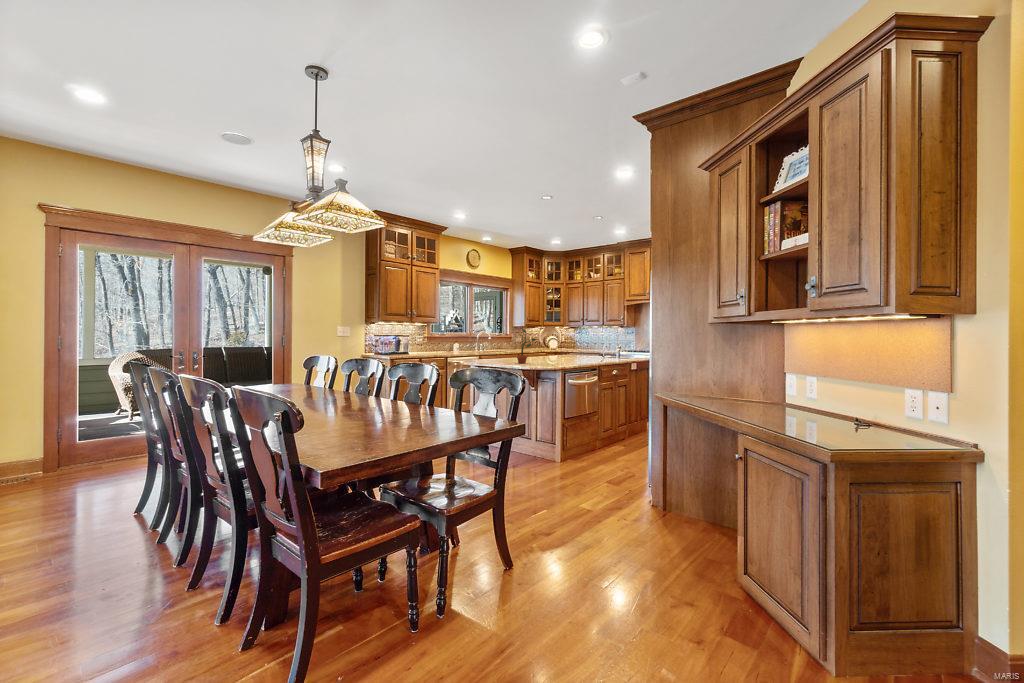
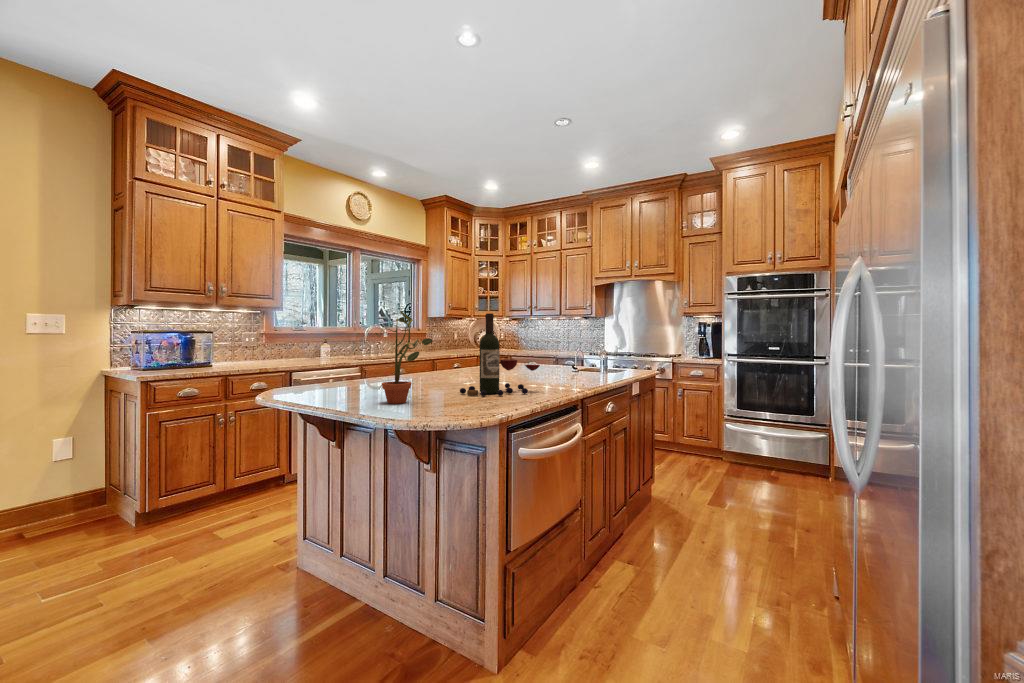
wine bottle: none [545,328,581,363] -> present [460,313,540,396]

